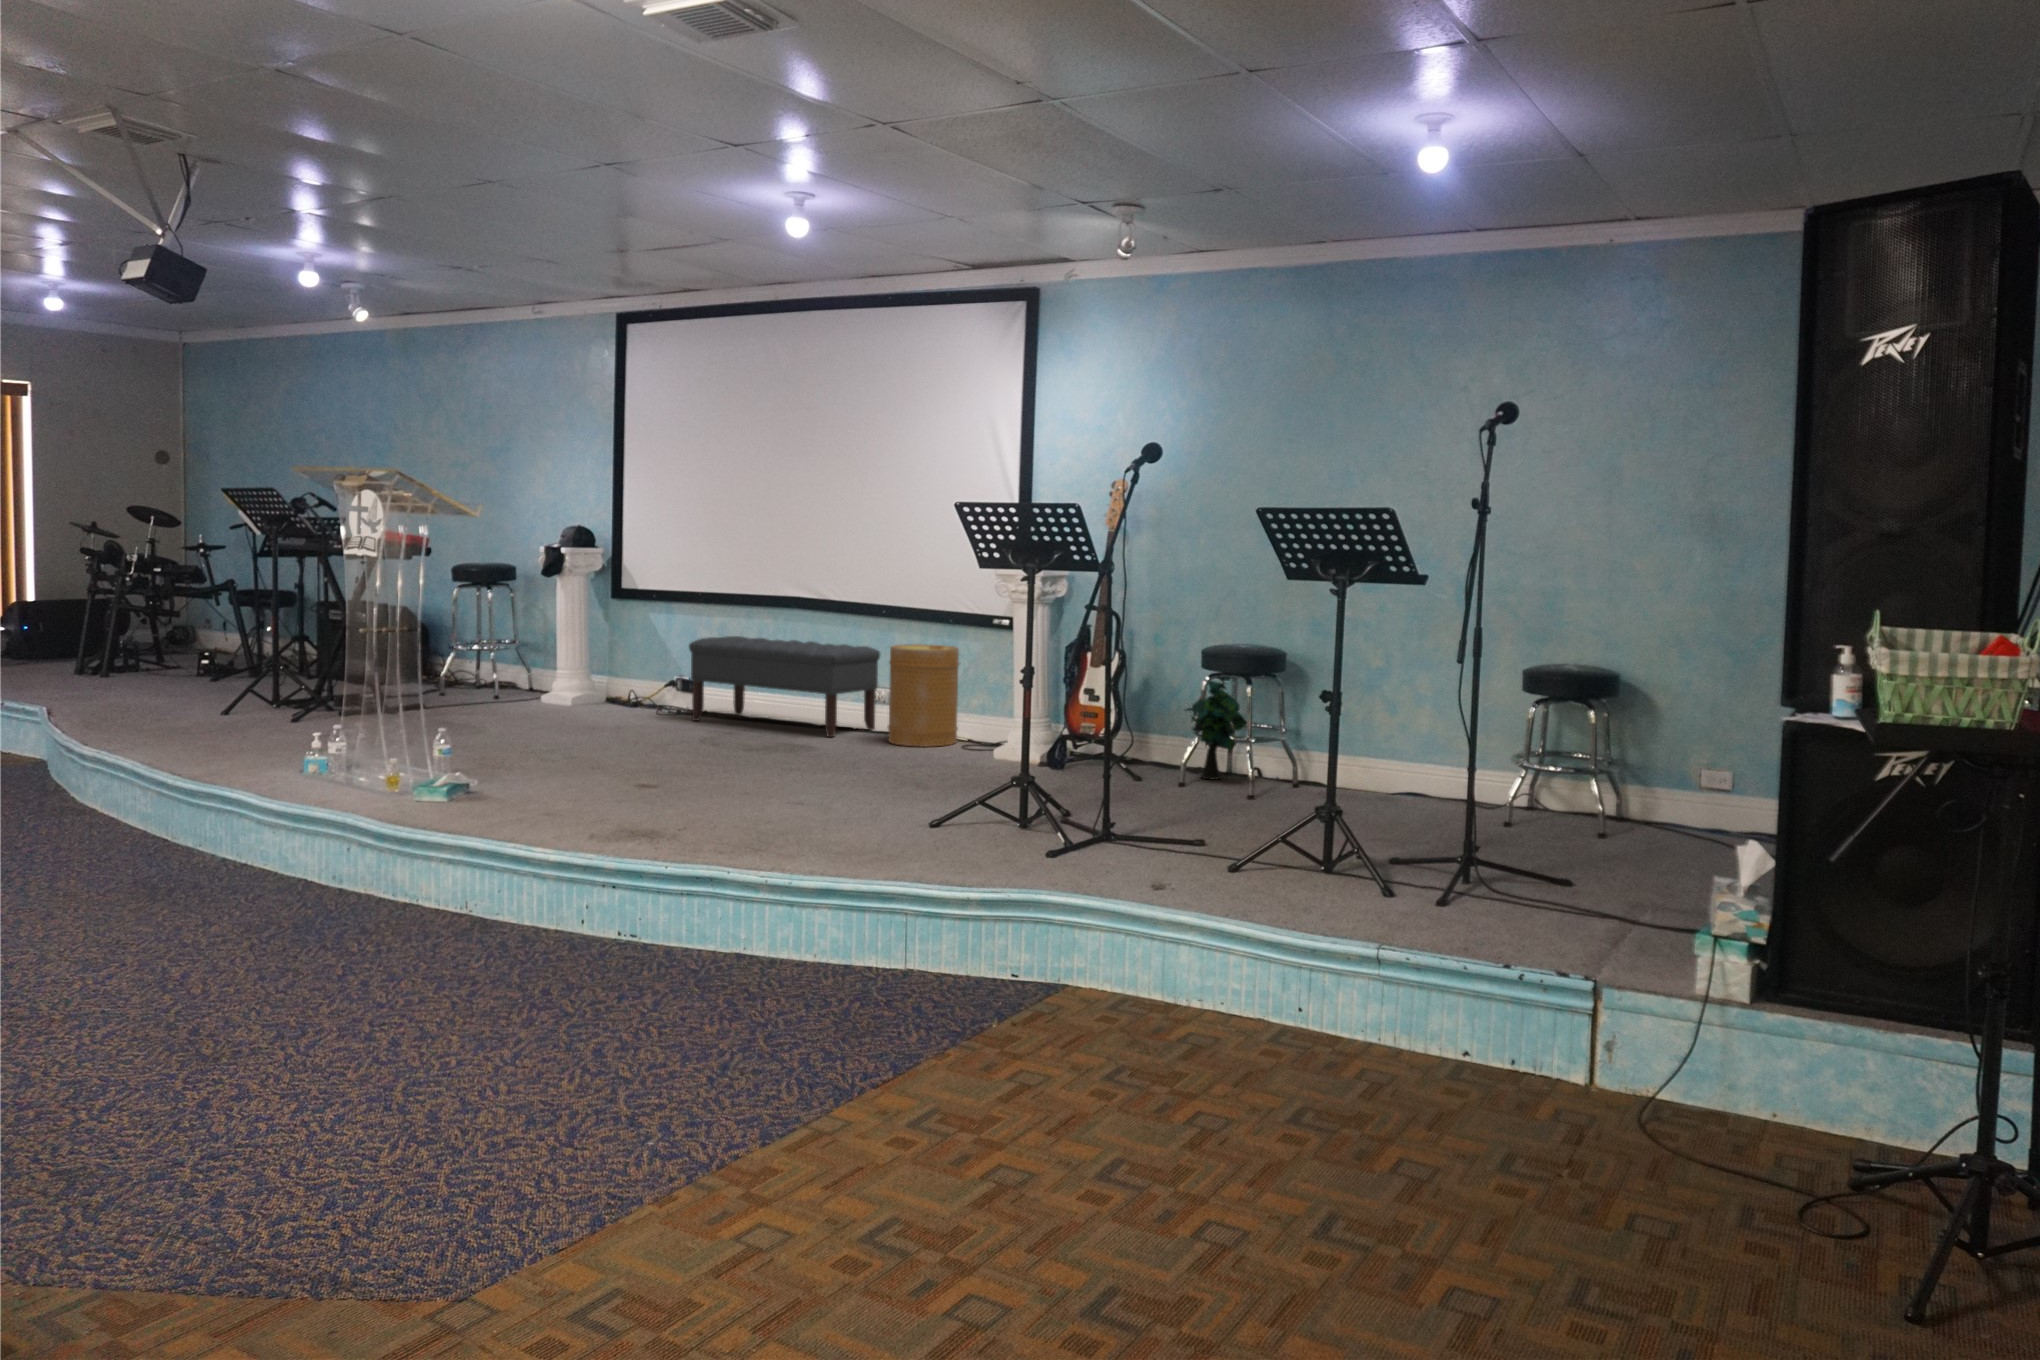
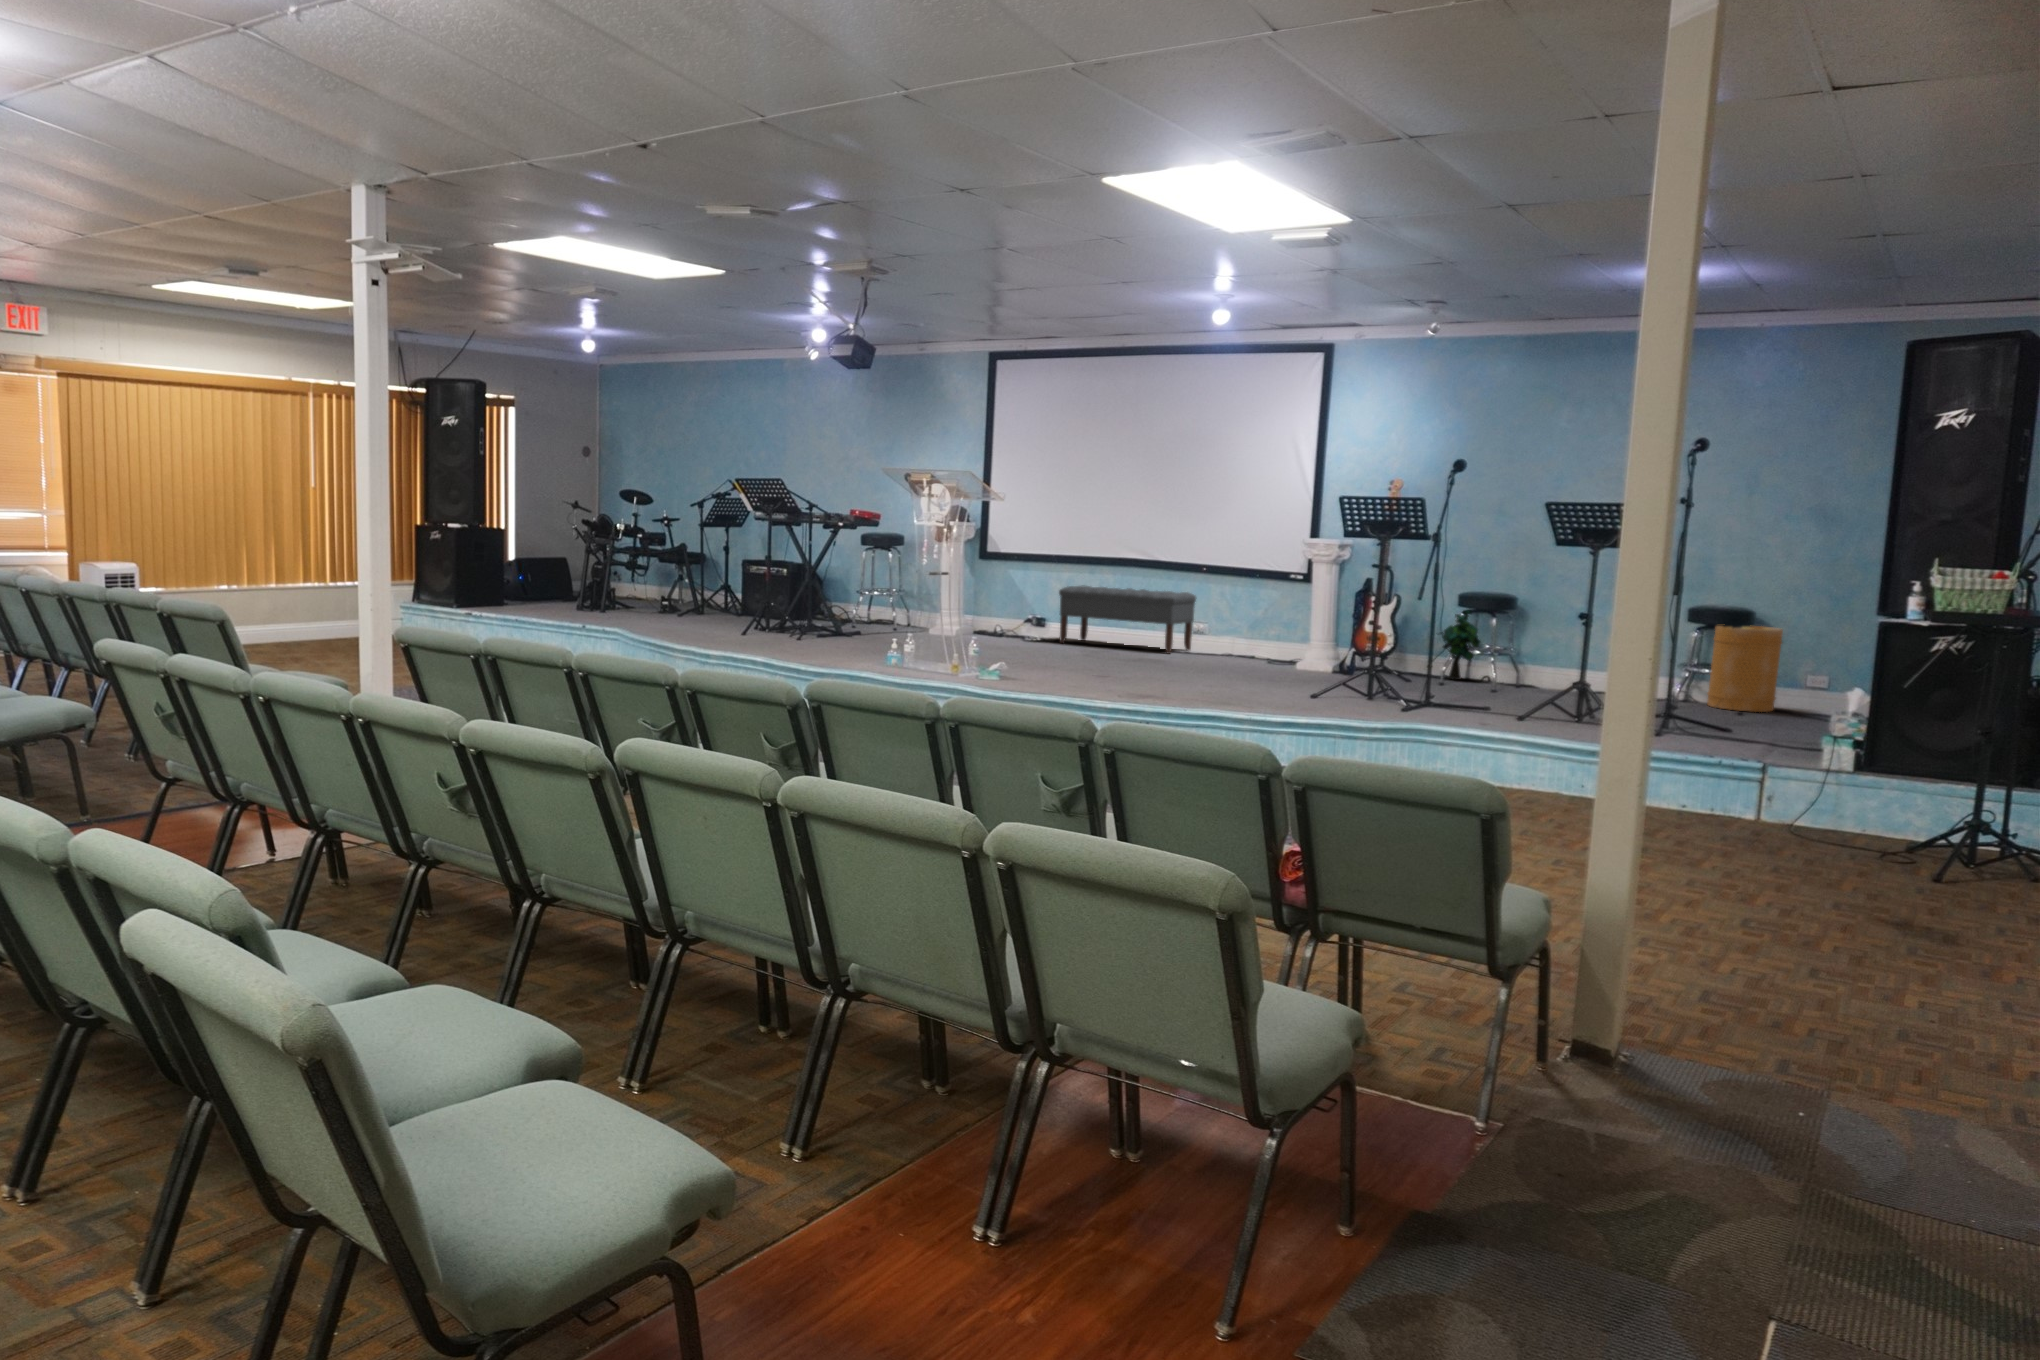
basket: present [888,644,959,747] -> present [1707,625,1783,712]

